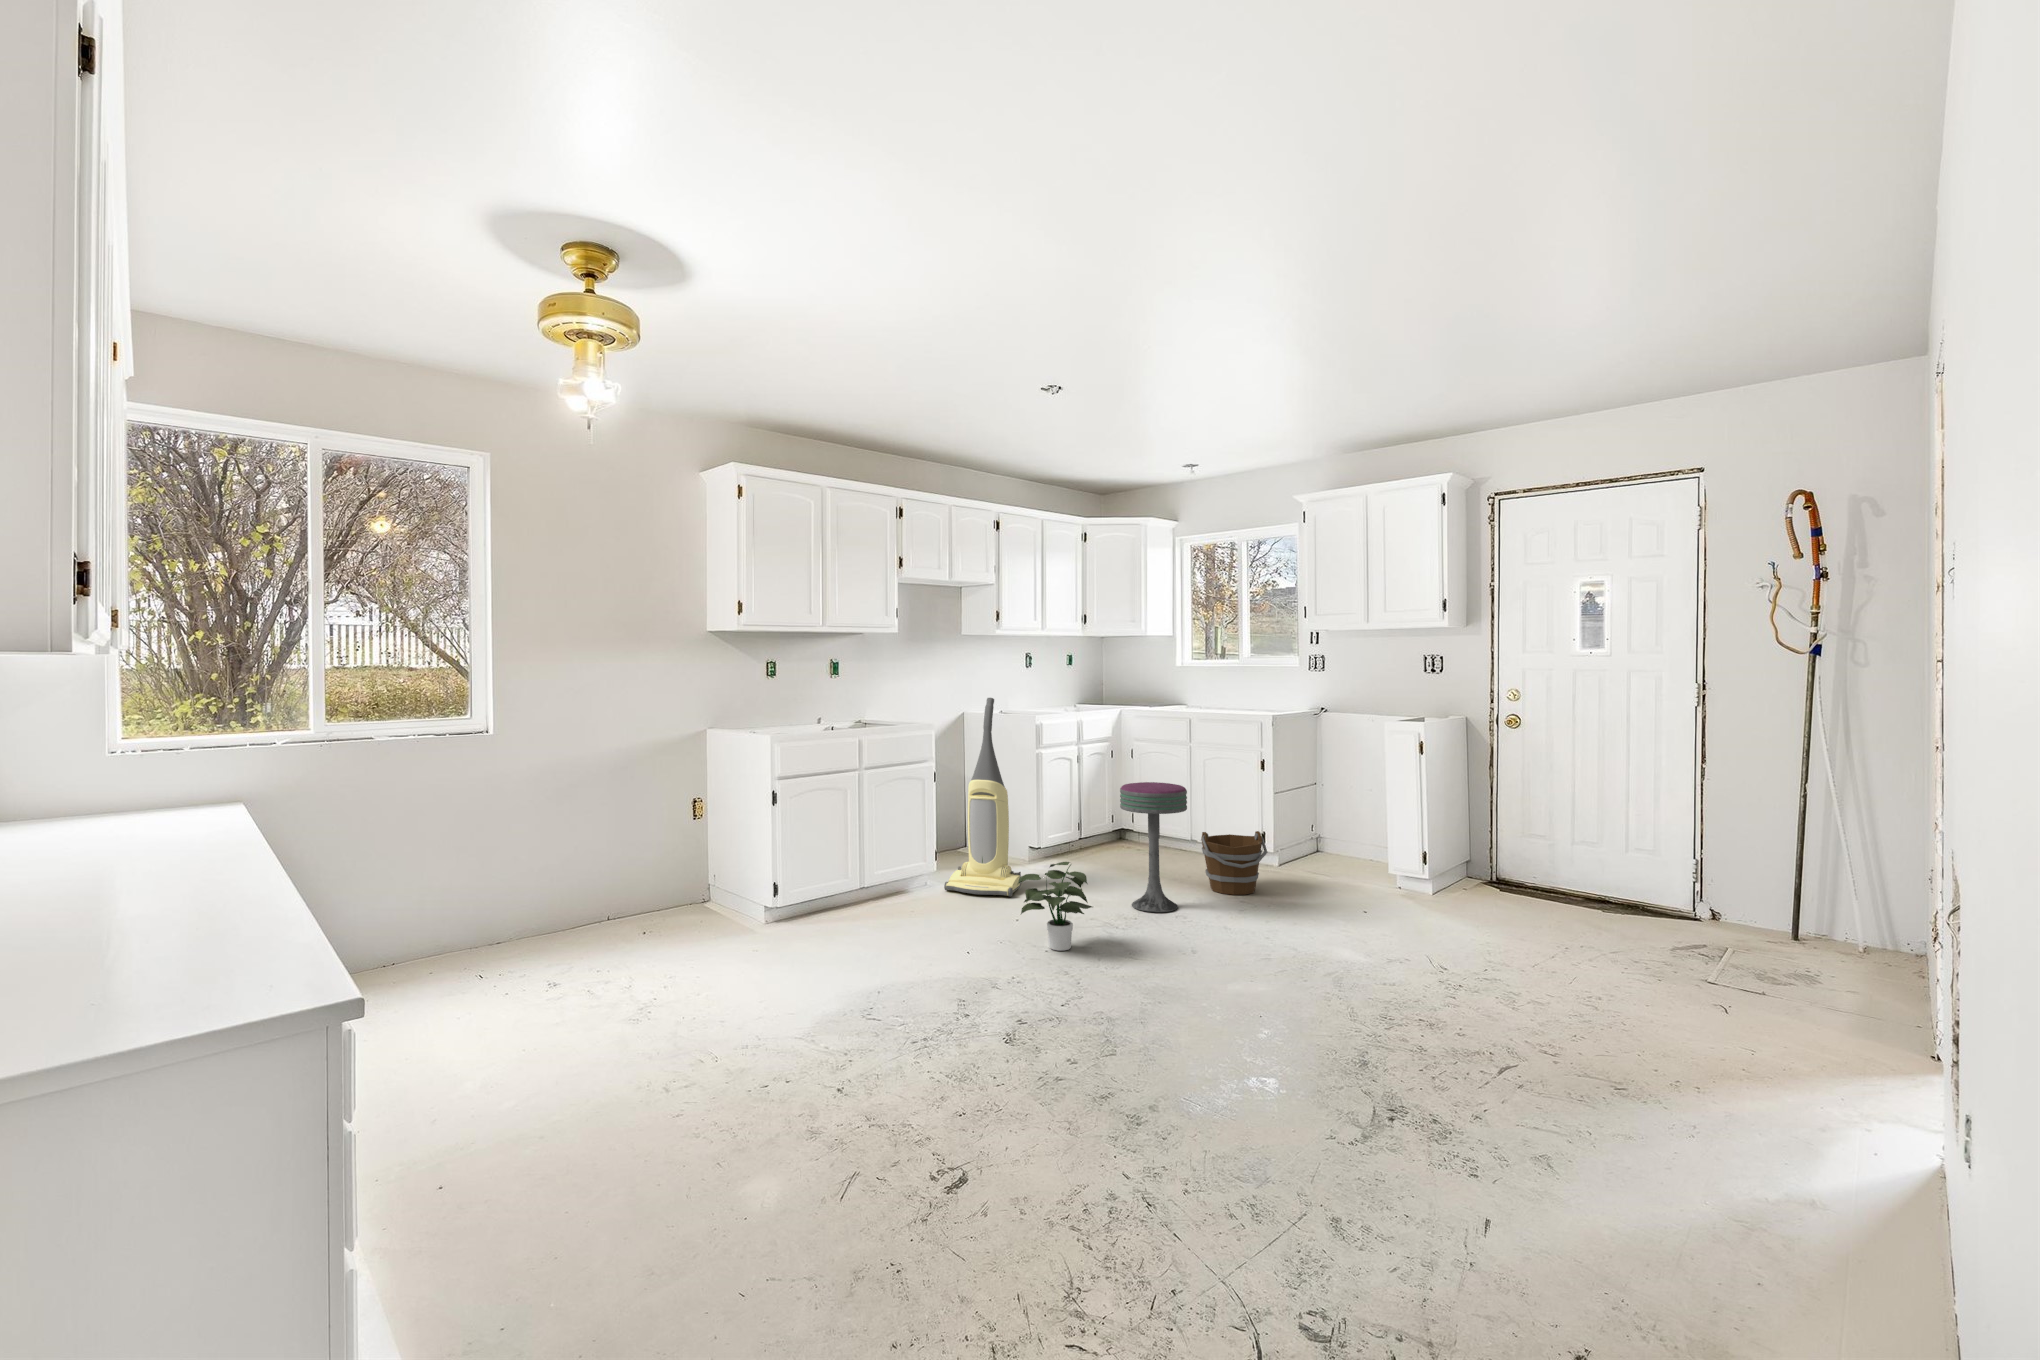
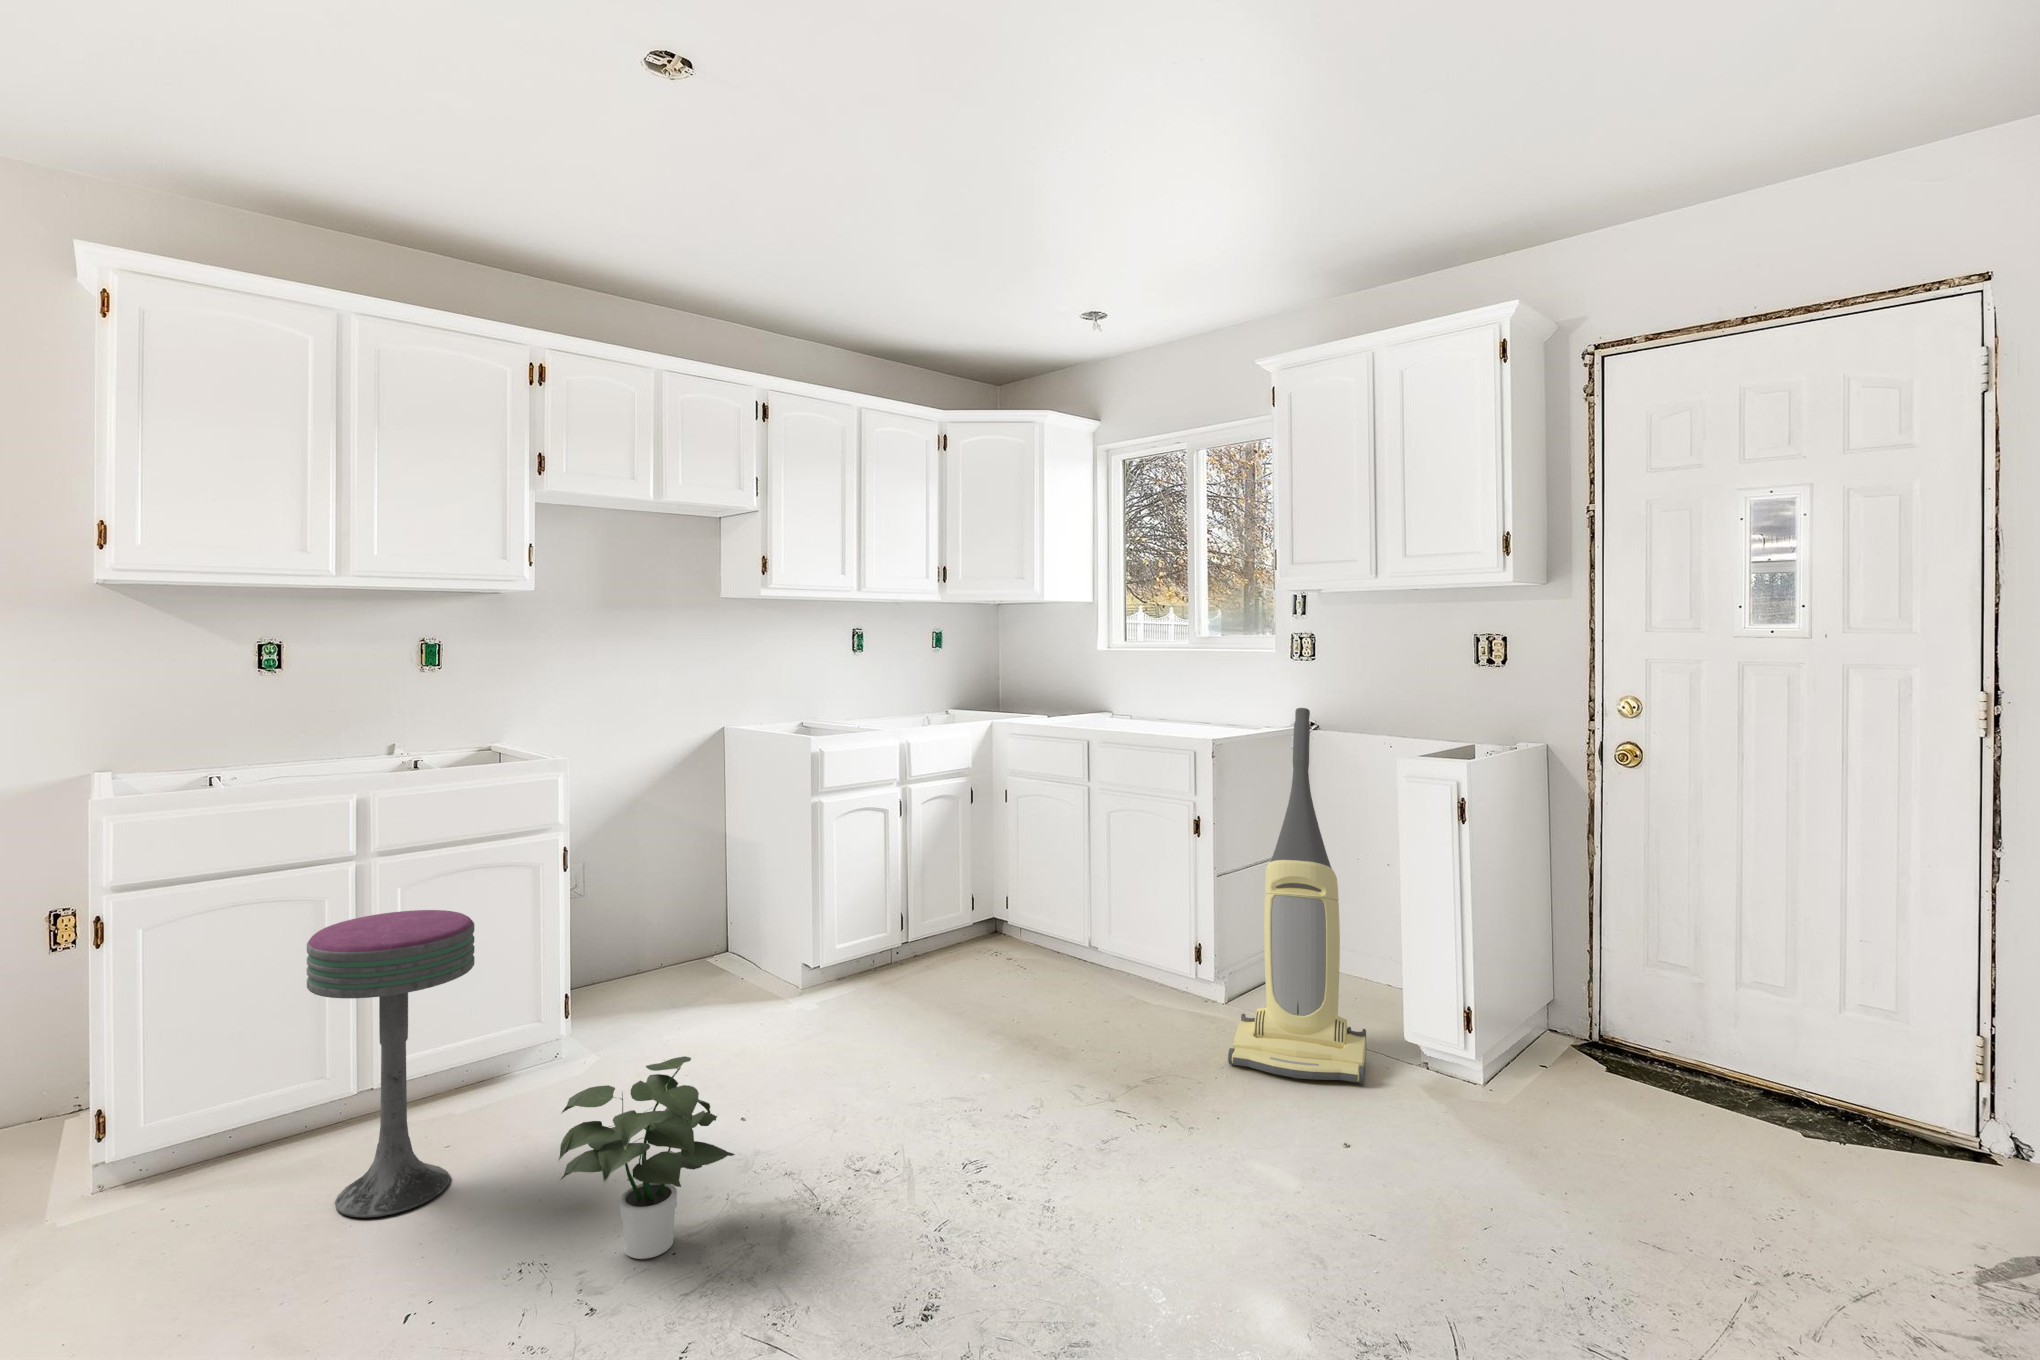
vacuum cleaner: present [944,698,1021,897] -> present [1228,708,1366,1084]
bar stool: present [1120,782,1187,912] -> present [307,910,475,1218]
bucket: present [1201,831,1268,895] -> none [1050,956,1167,1079]

